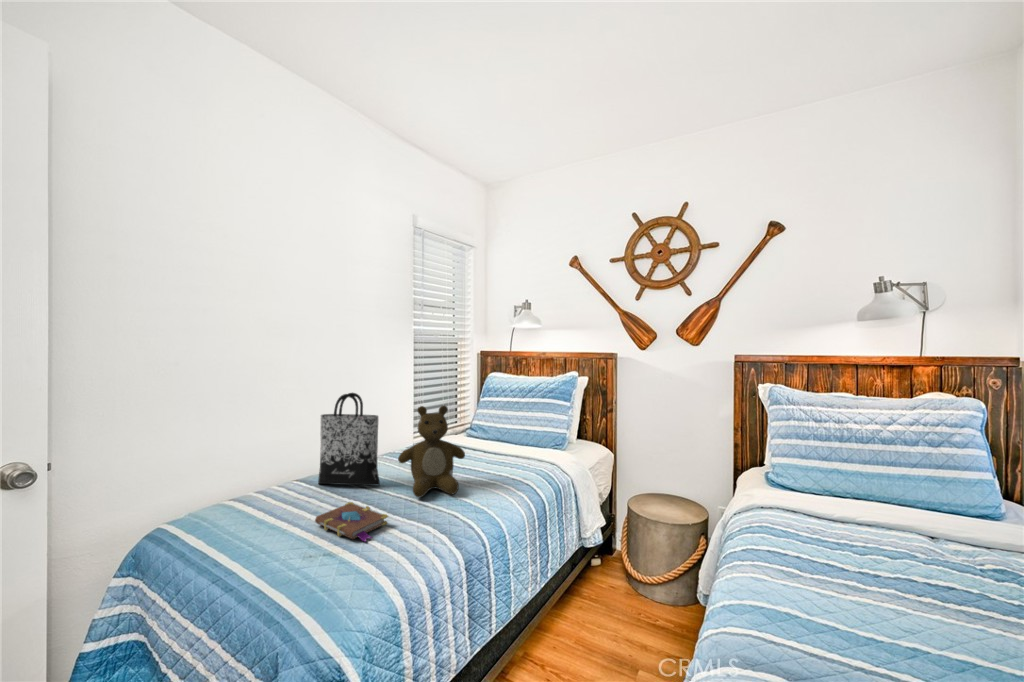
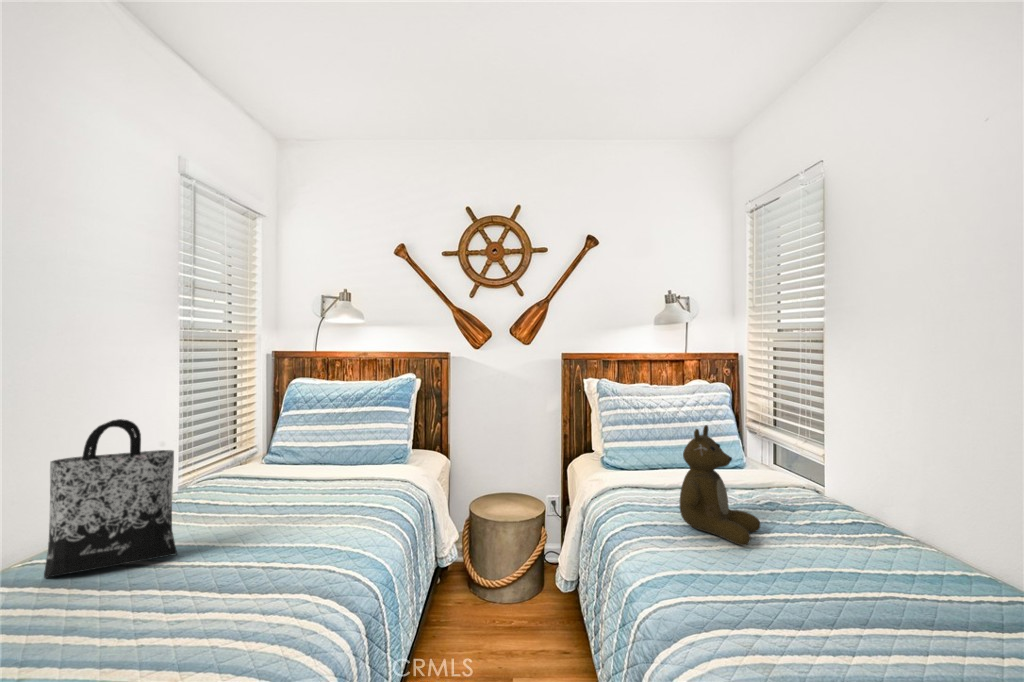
teddy bear: present [398,405,465,497] -> present [680,425,761,546]
book: present [315,502,388,542] -> none [86,591,233,655]

